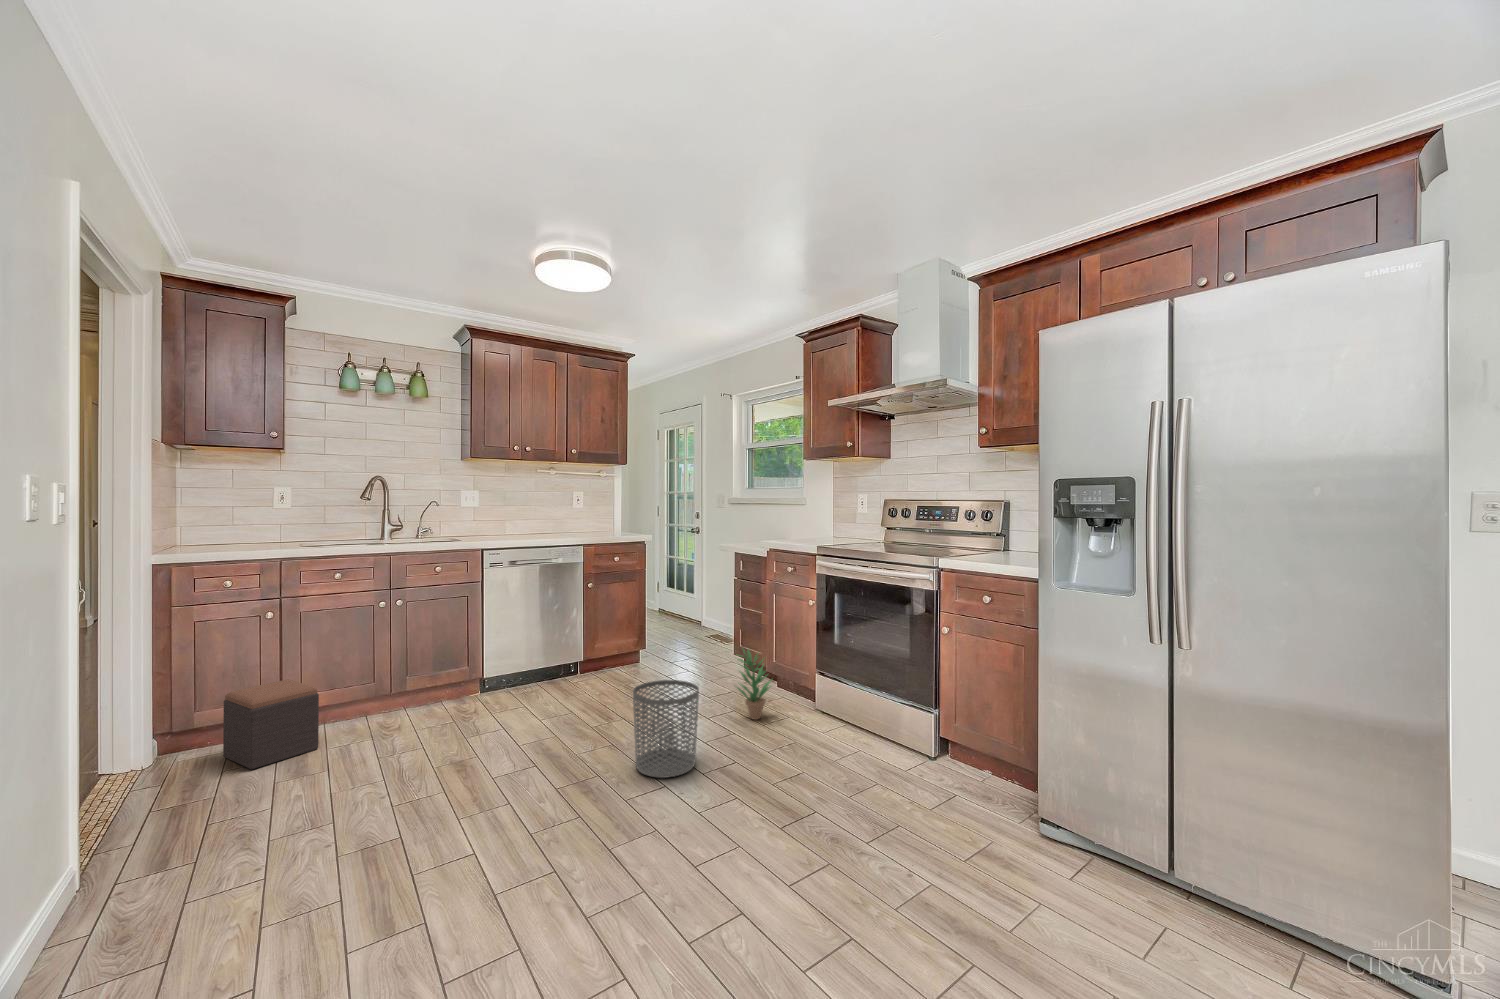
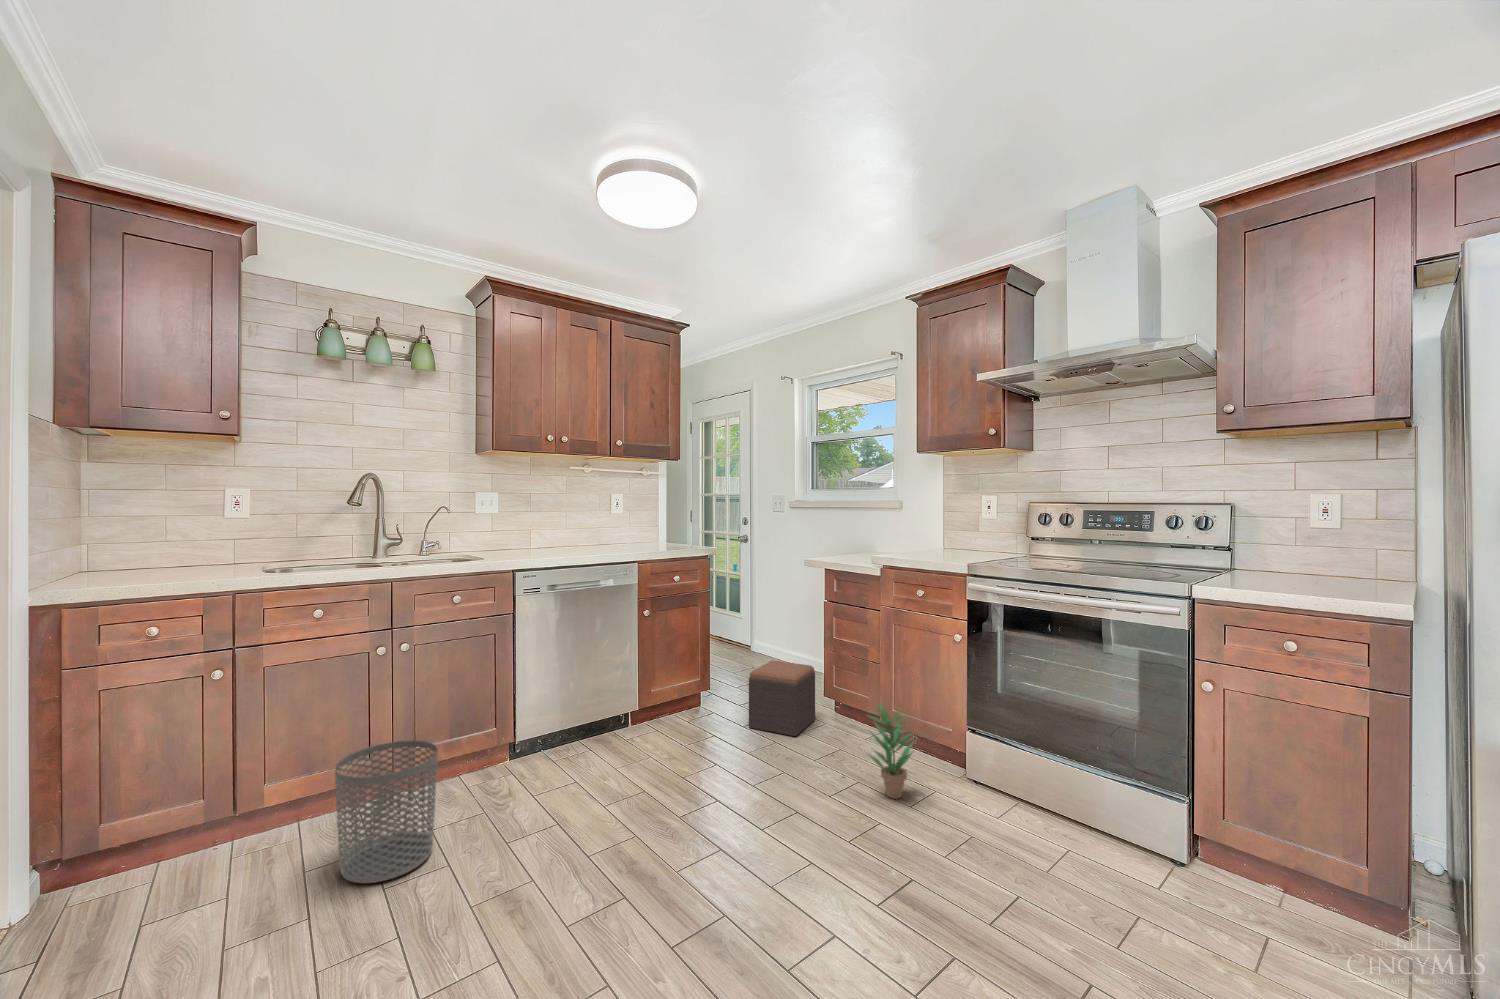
footstool: present [223,679,319,770] -> present [749,661,815,736]
waste bin: present [633,680,699,778] -> present [335,740,438,883]

